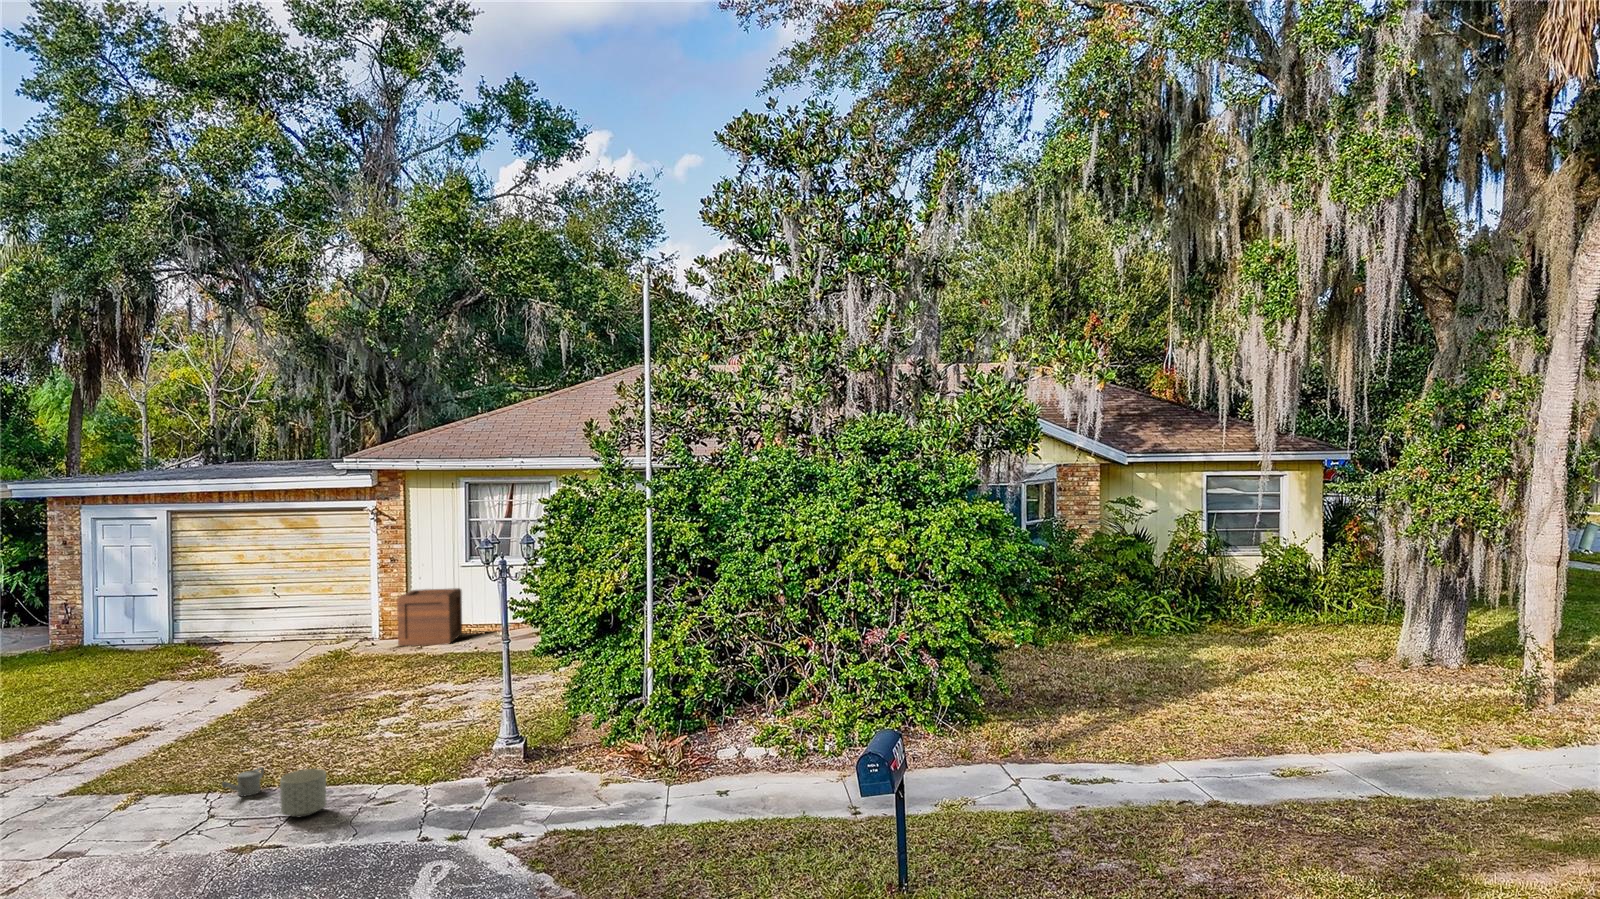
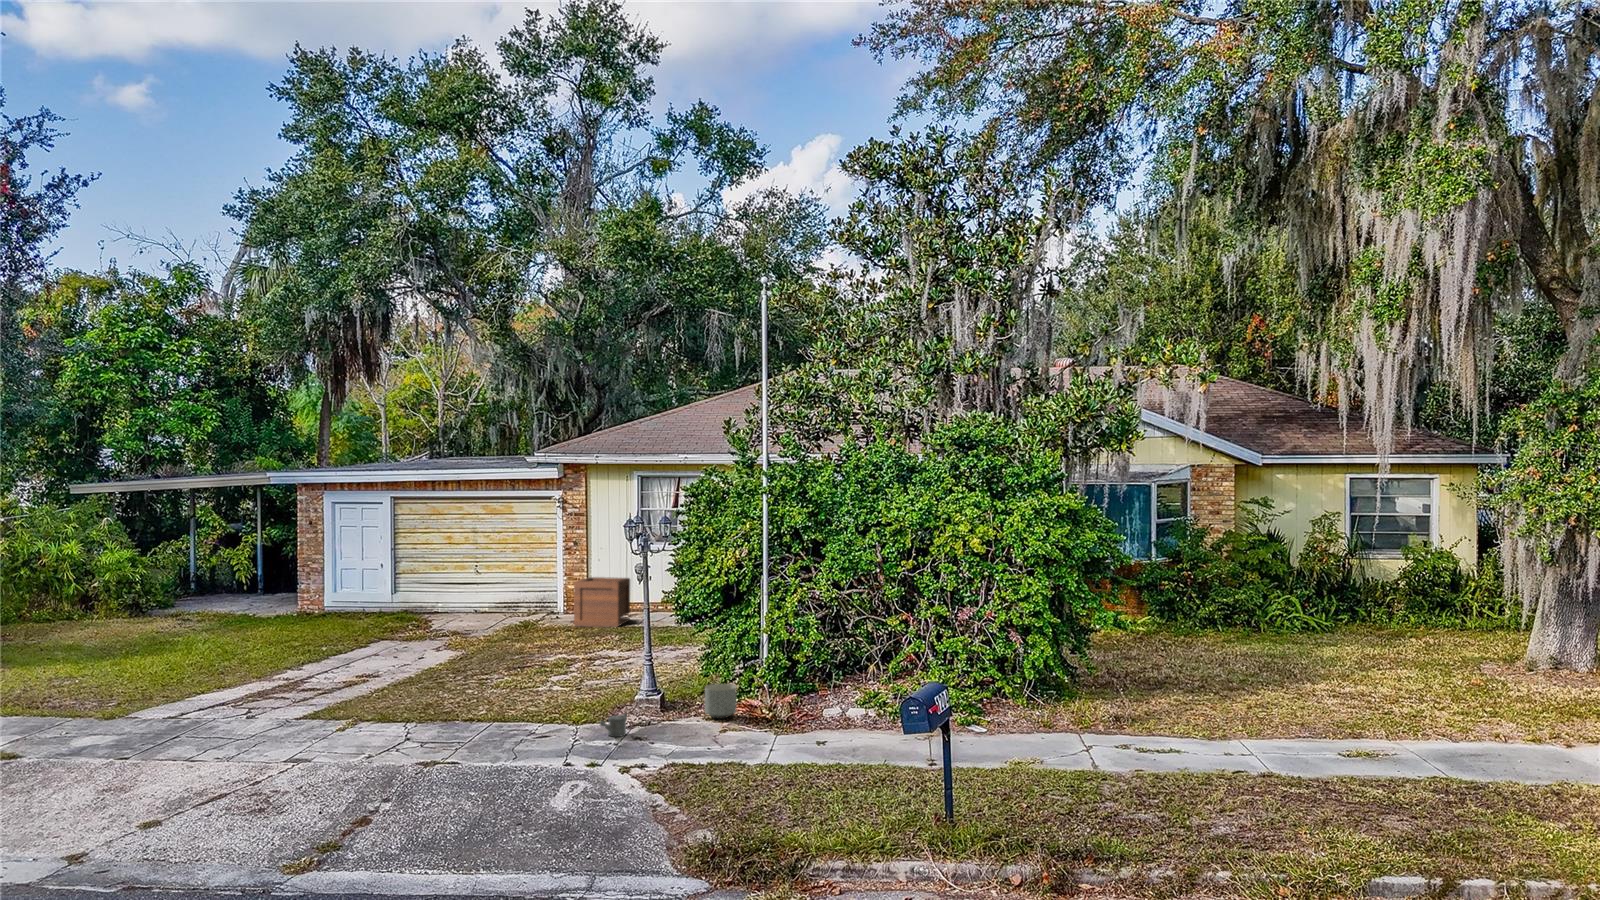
watering can: present [222,767,264,796] -> present [600,714,627,737]
planter: present [280,769,327,818] -> present [705,684,736,719]

